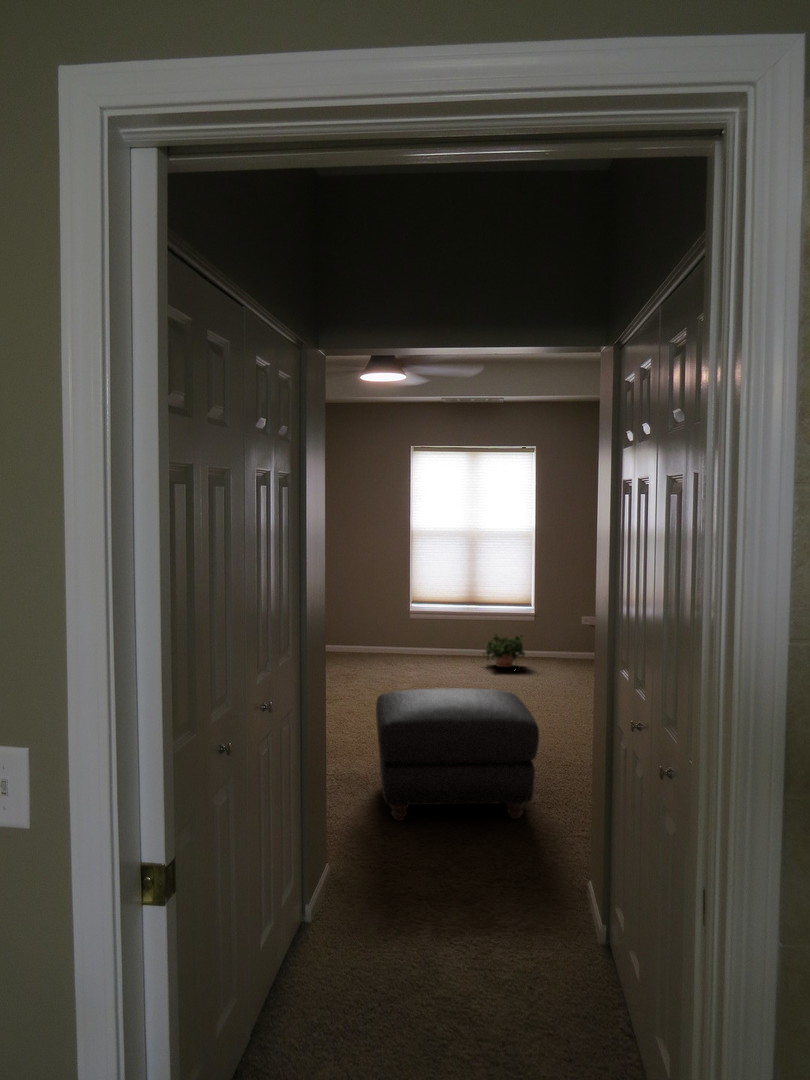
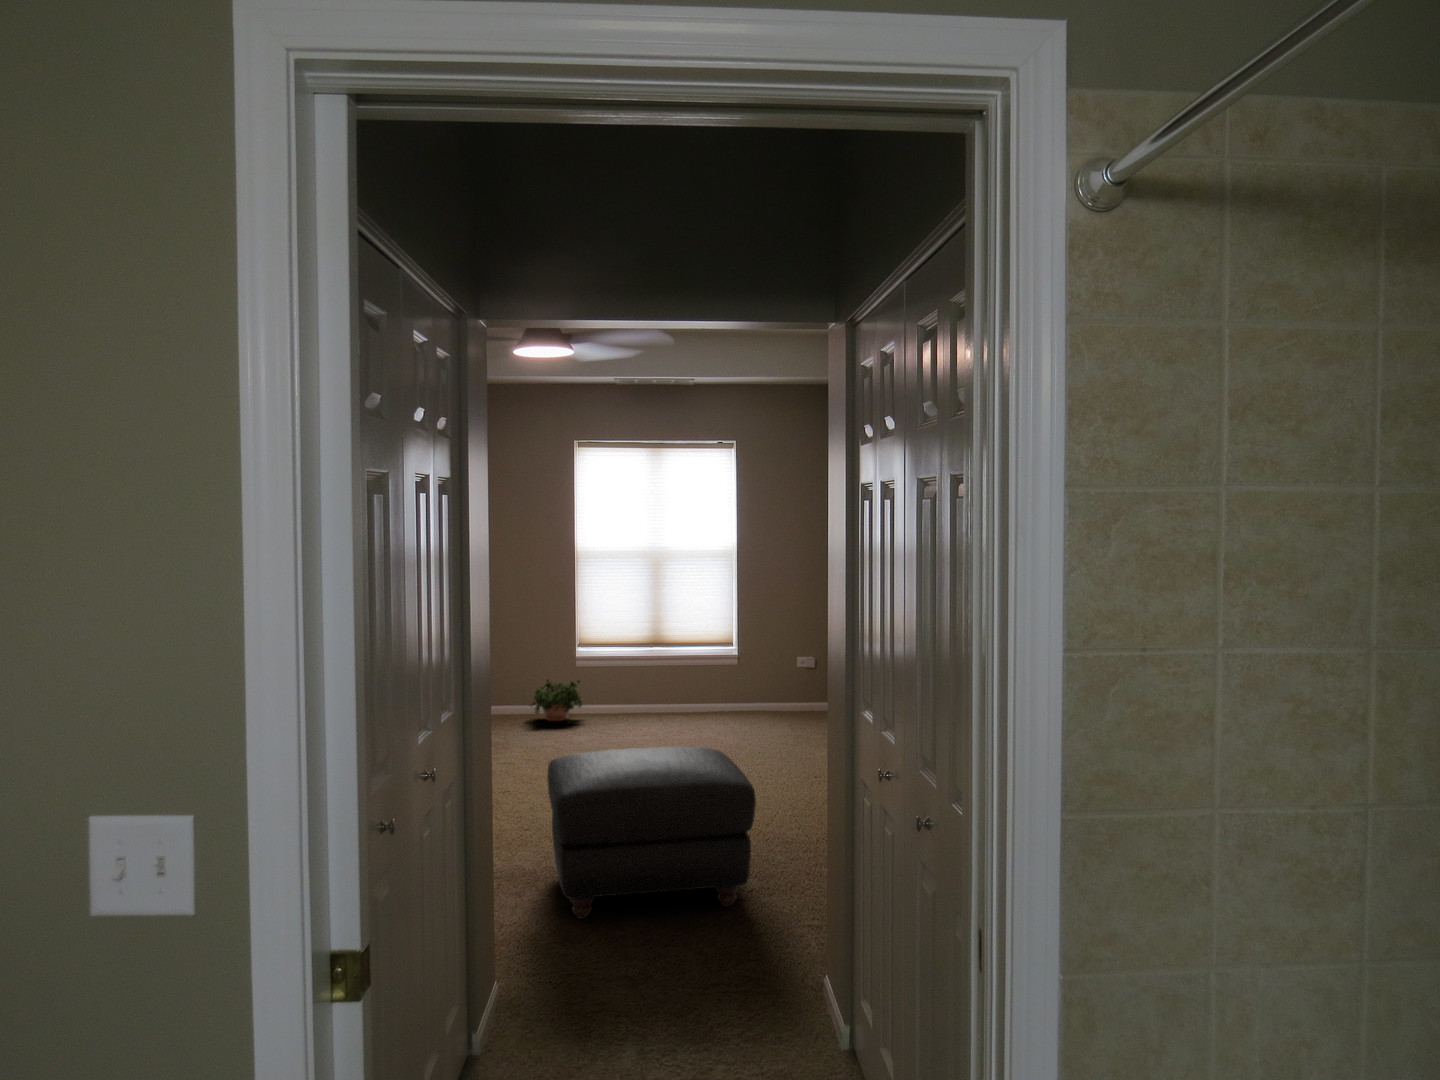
potted plant: present [483,635,525,667] -> present [528,680,583,721]

